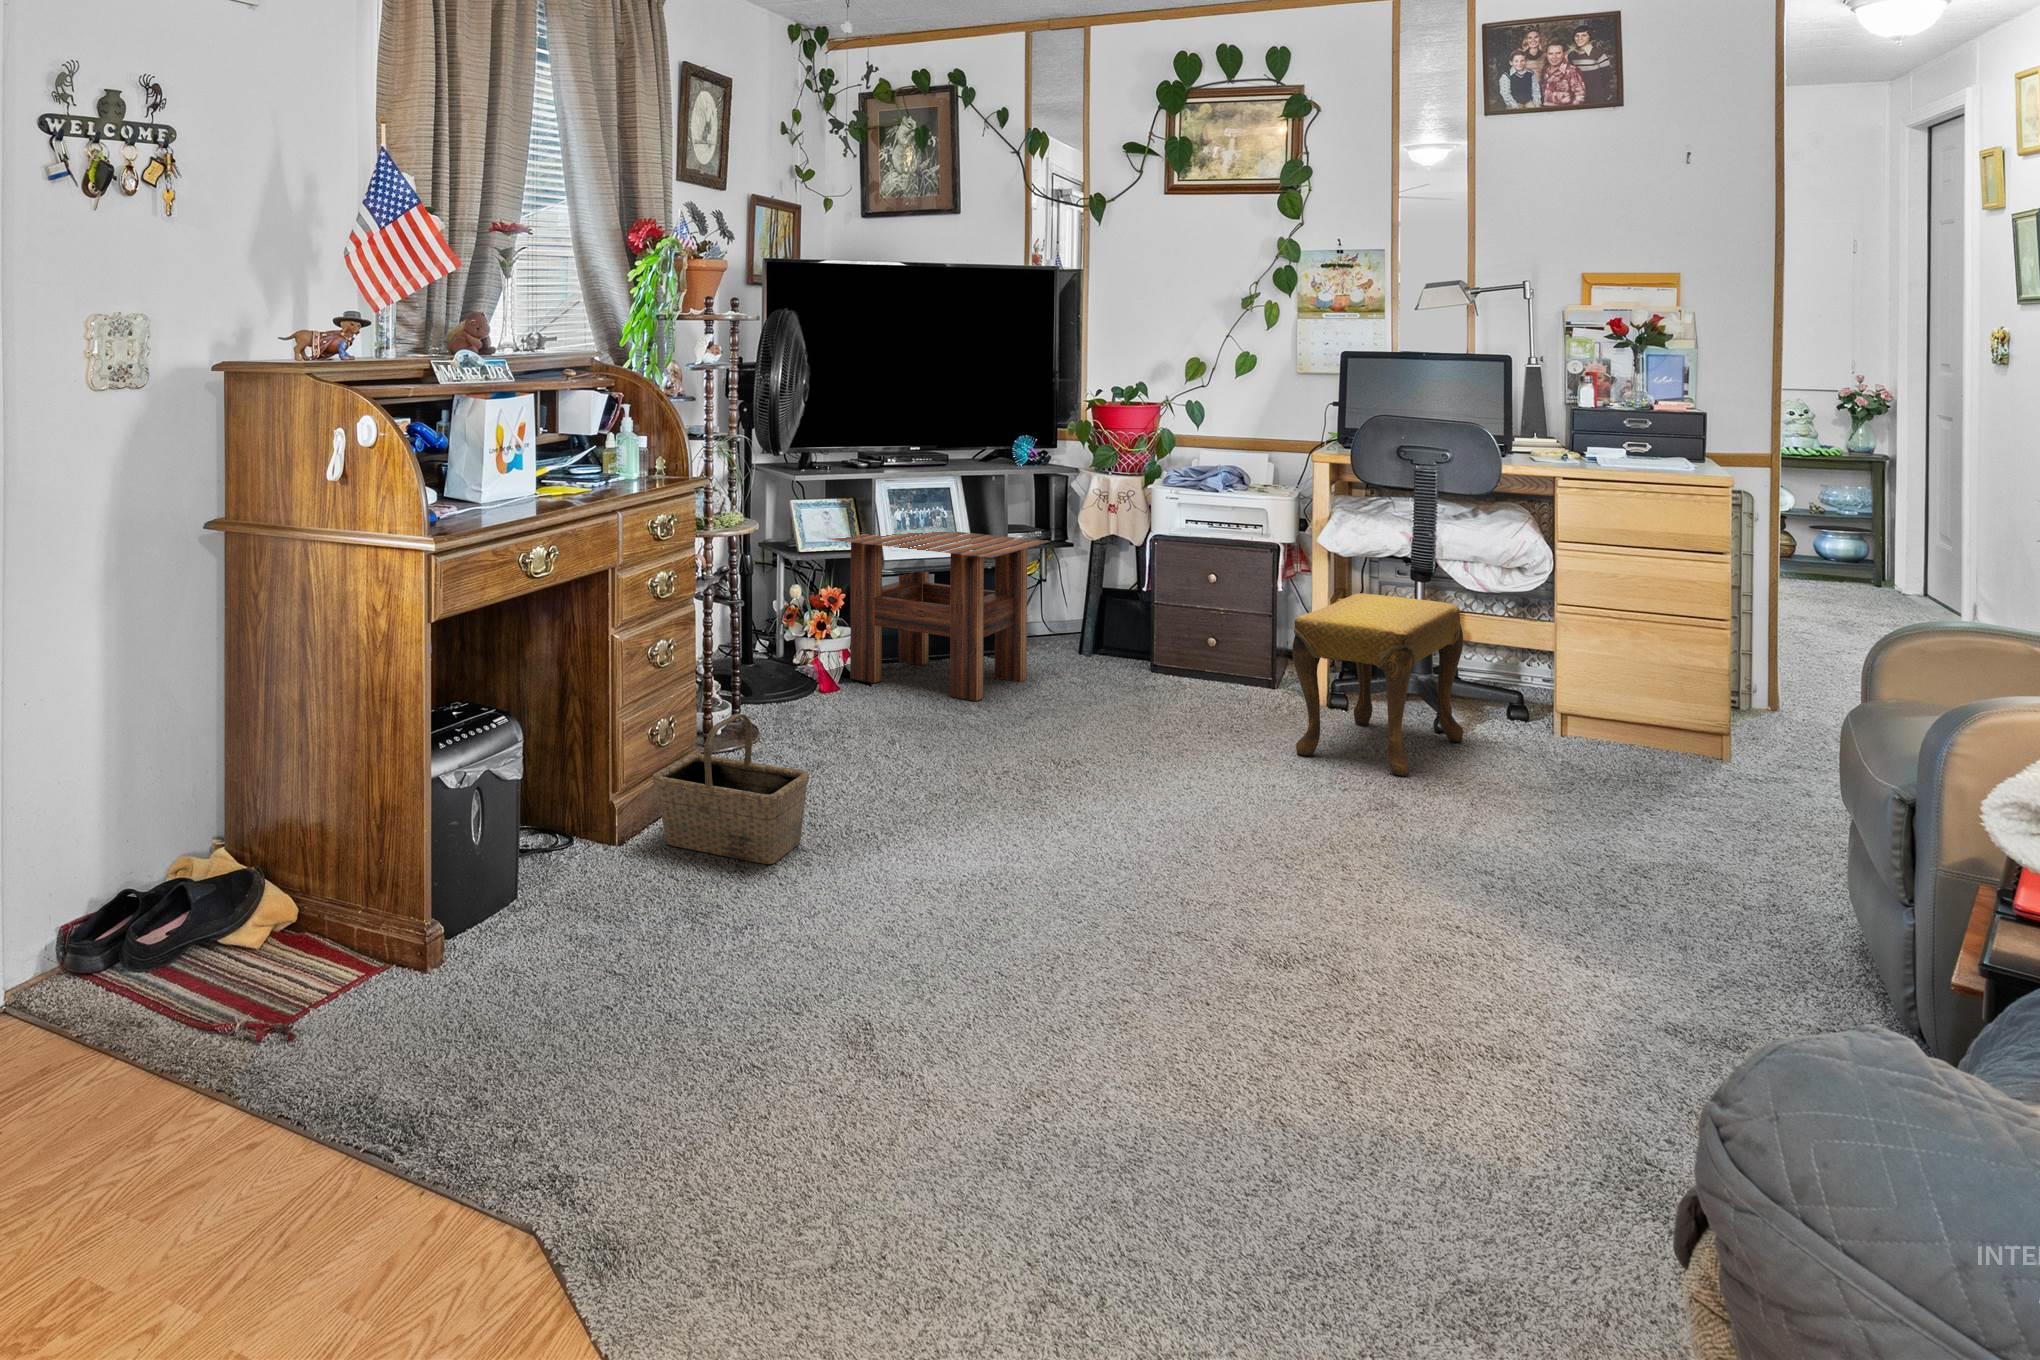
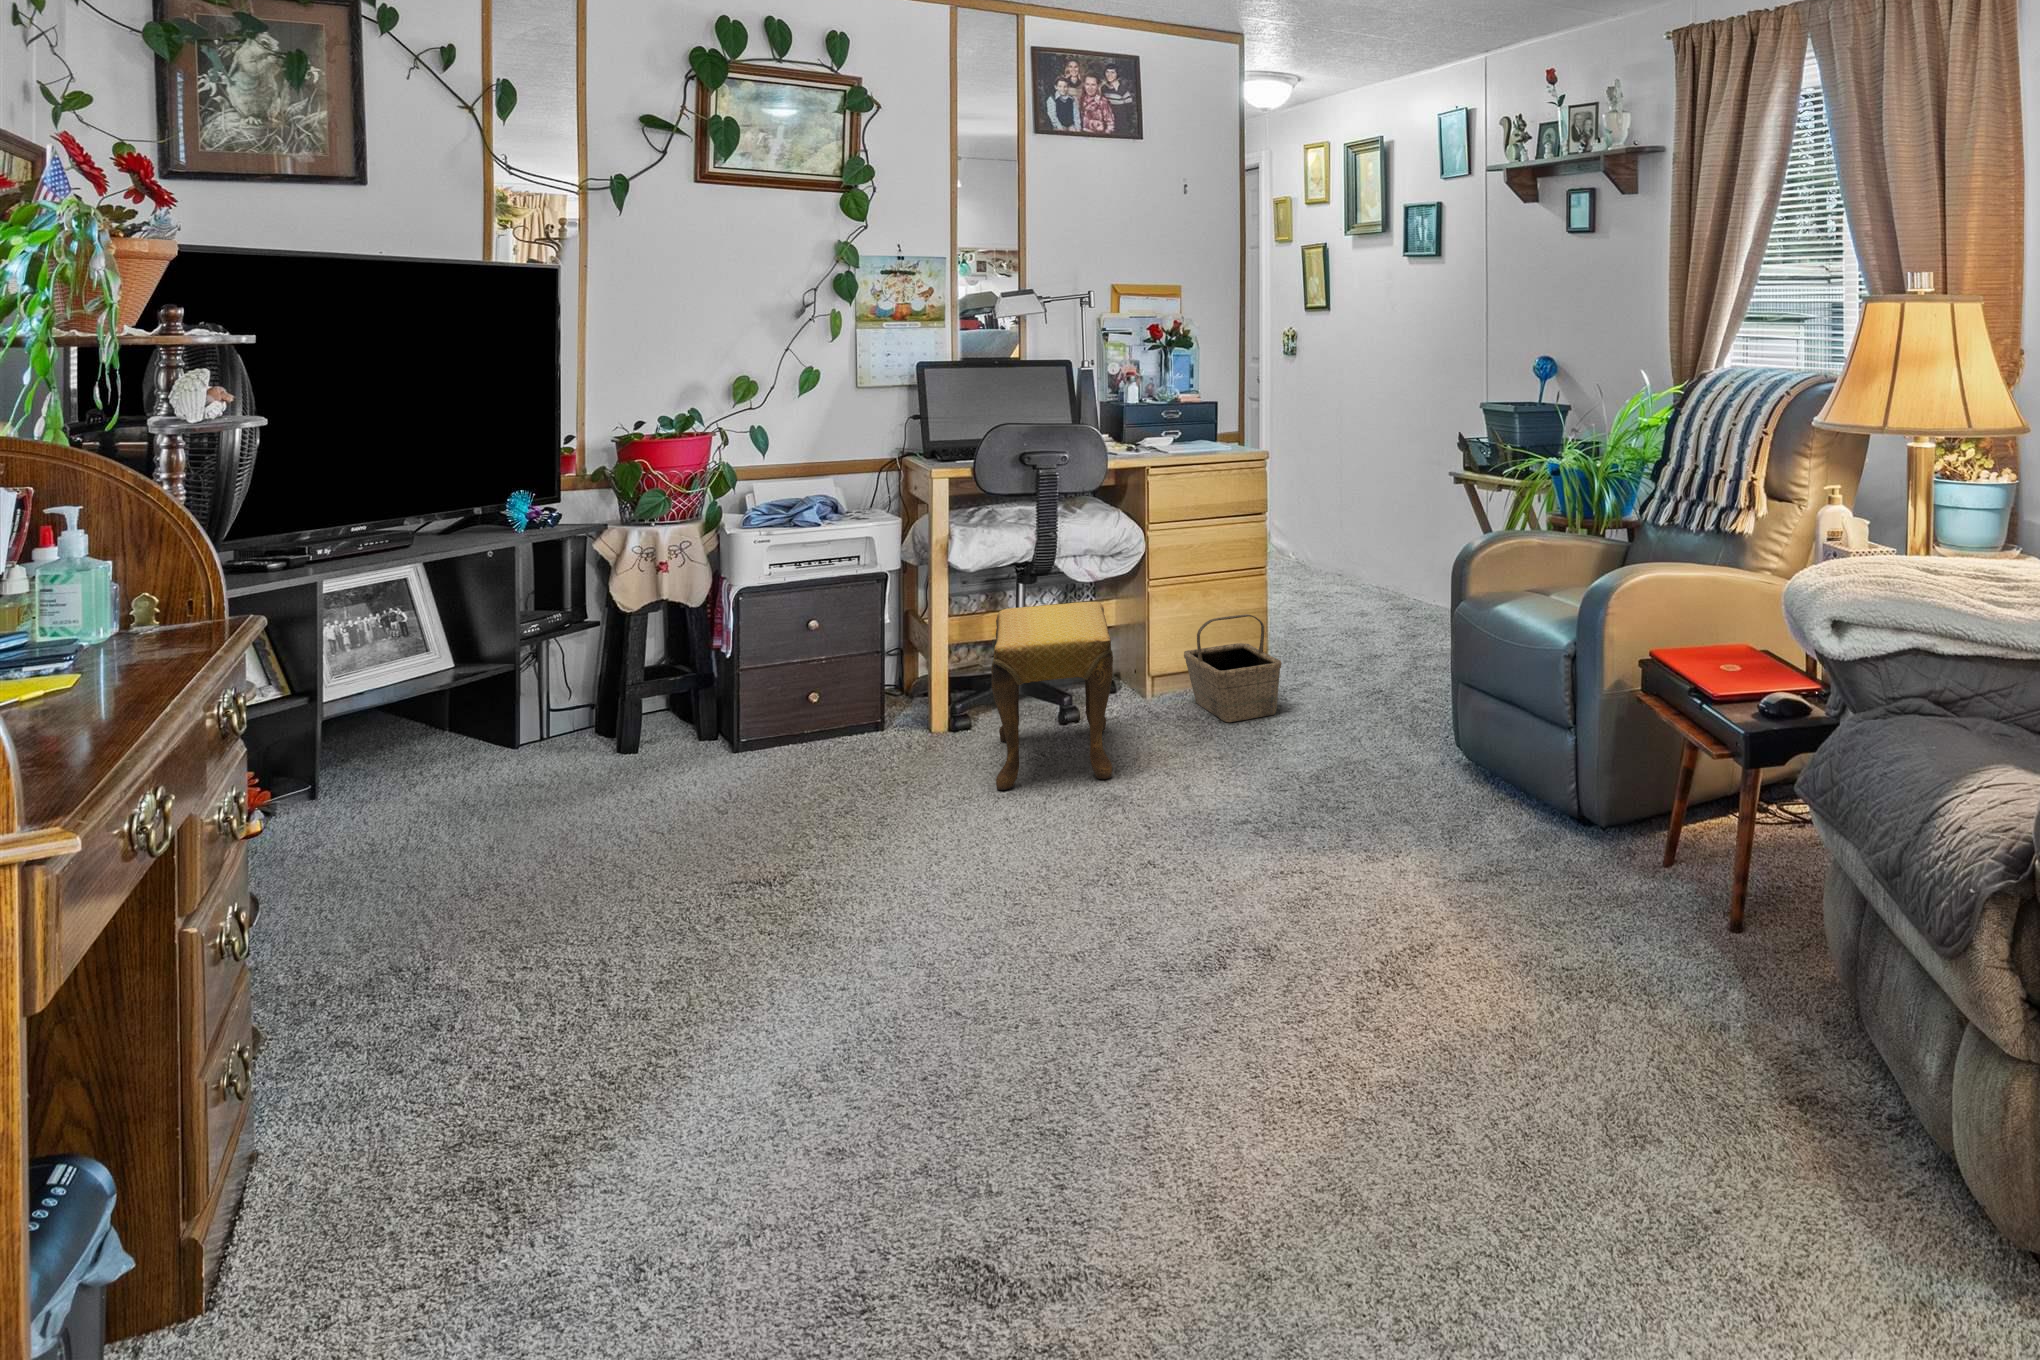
side table: present [831,531,1051,701] -> none [250,621,617,897]
basket: present [653,714,809,864] -> present [1184,614,1282,722]

